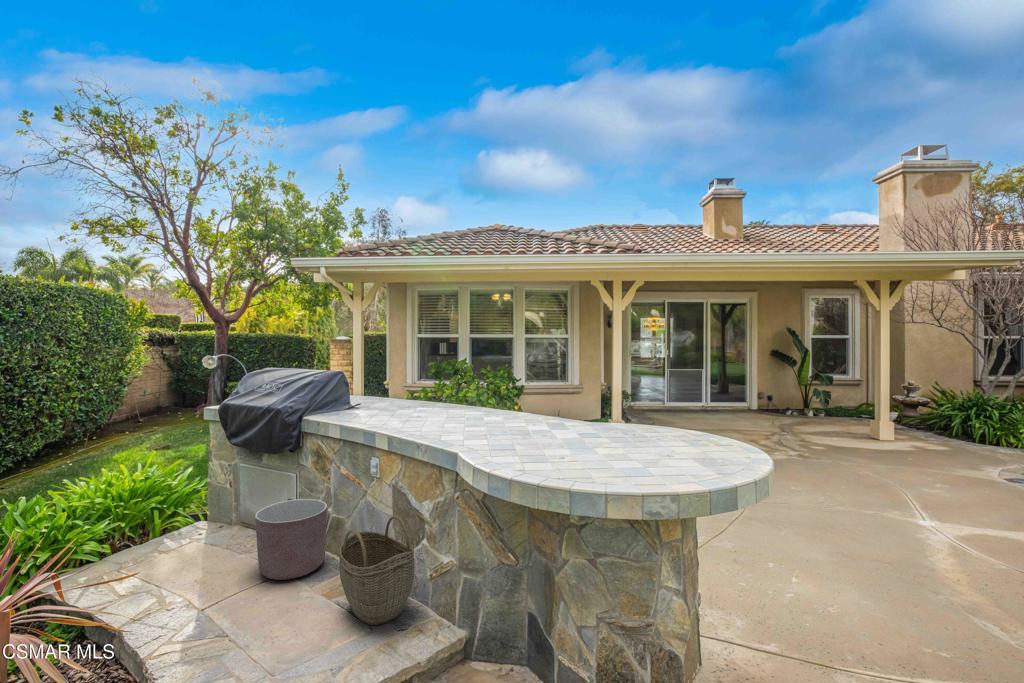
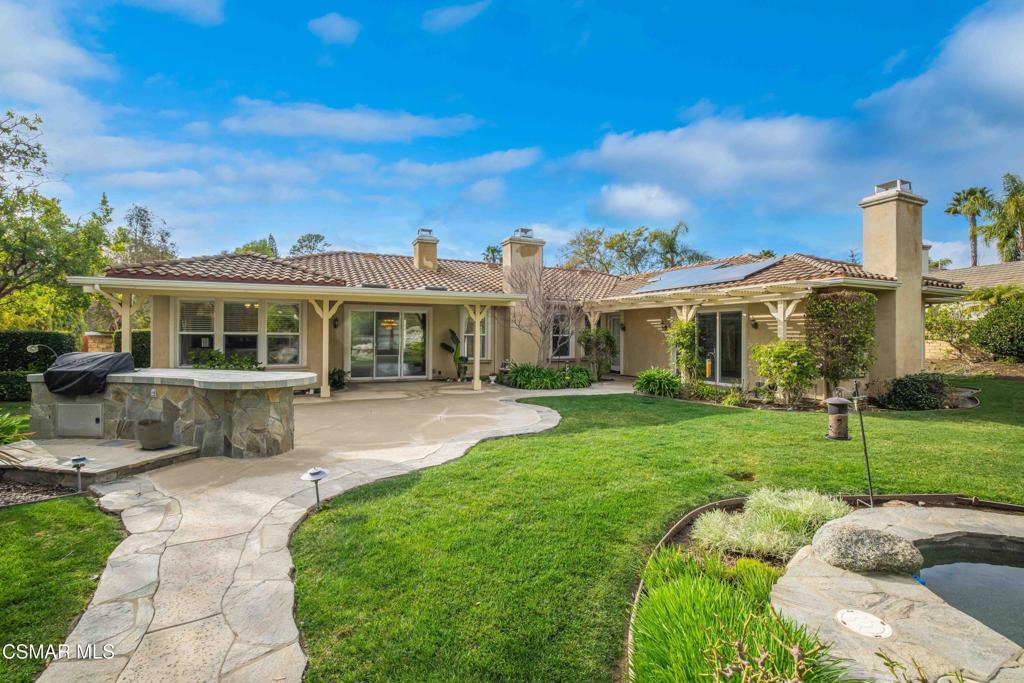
planter: present [255,499,327,580] -> none [83,414,124,447]

